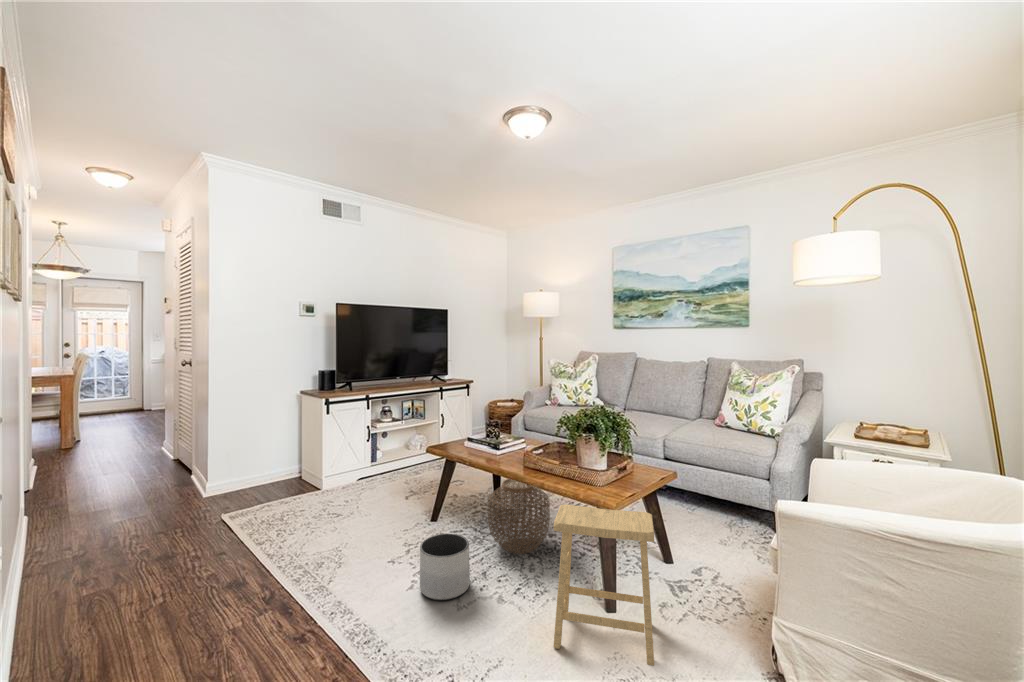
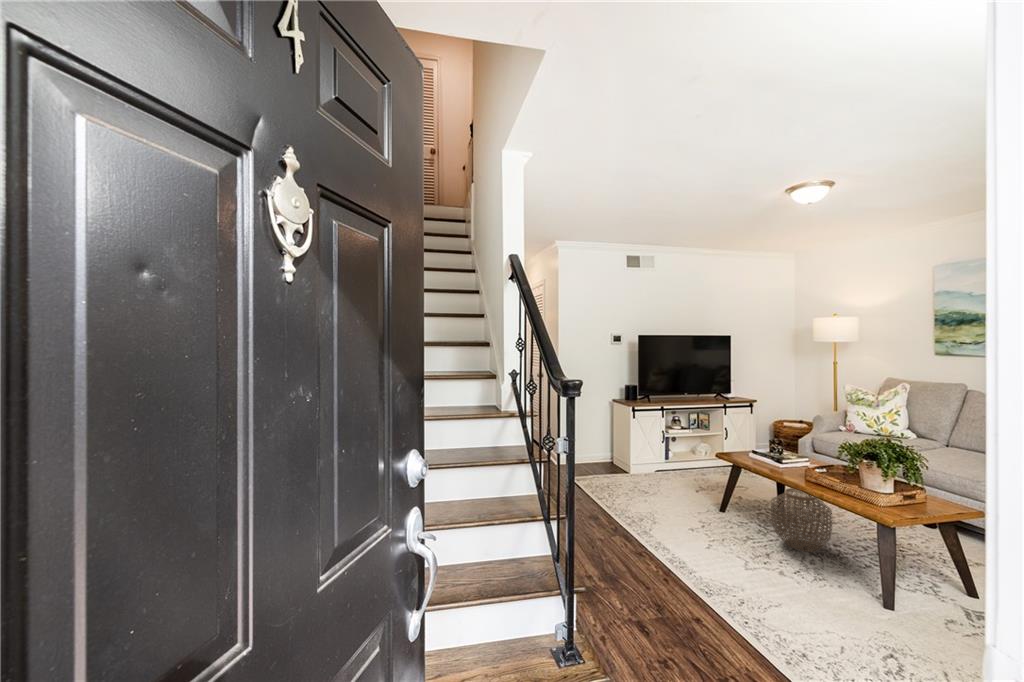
footstool: present [553,505,654,666] -> none [826,511,929,649]
planter: present [420,534,470,600] -> none [715,517,755,563]

